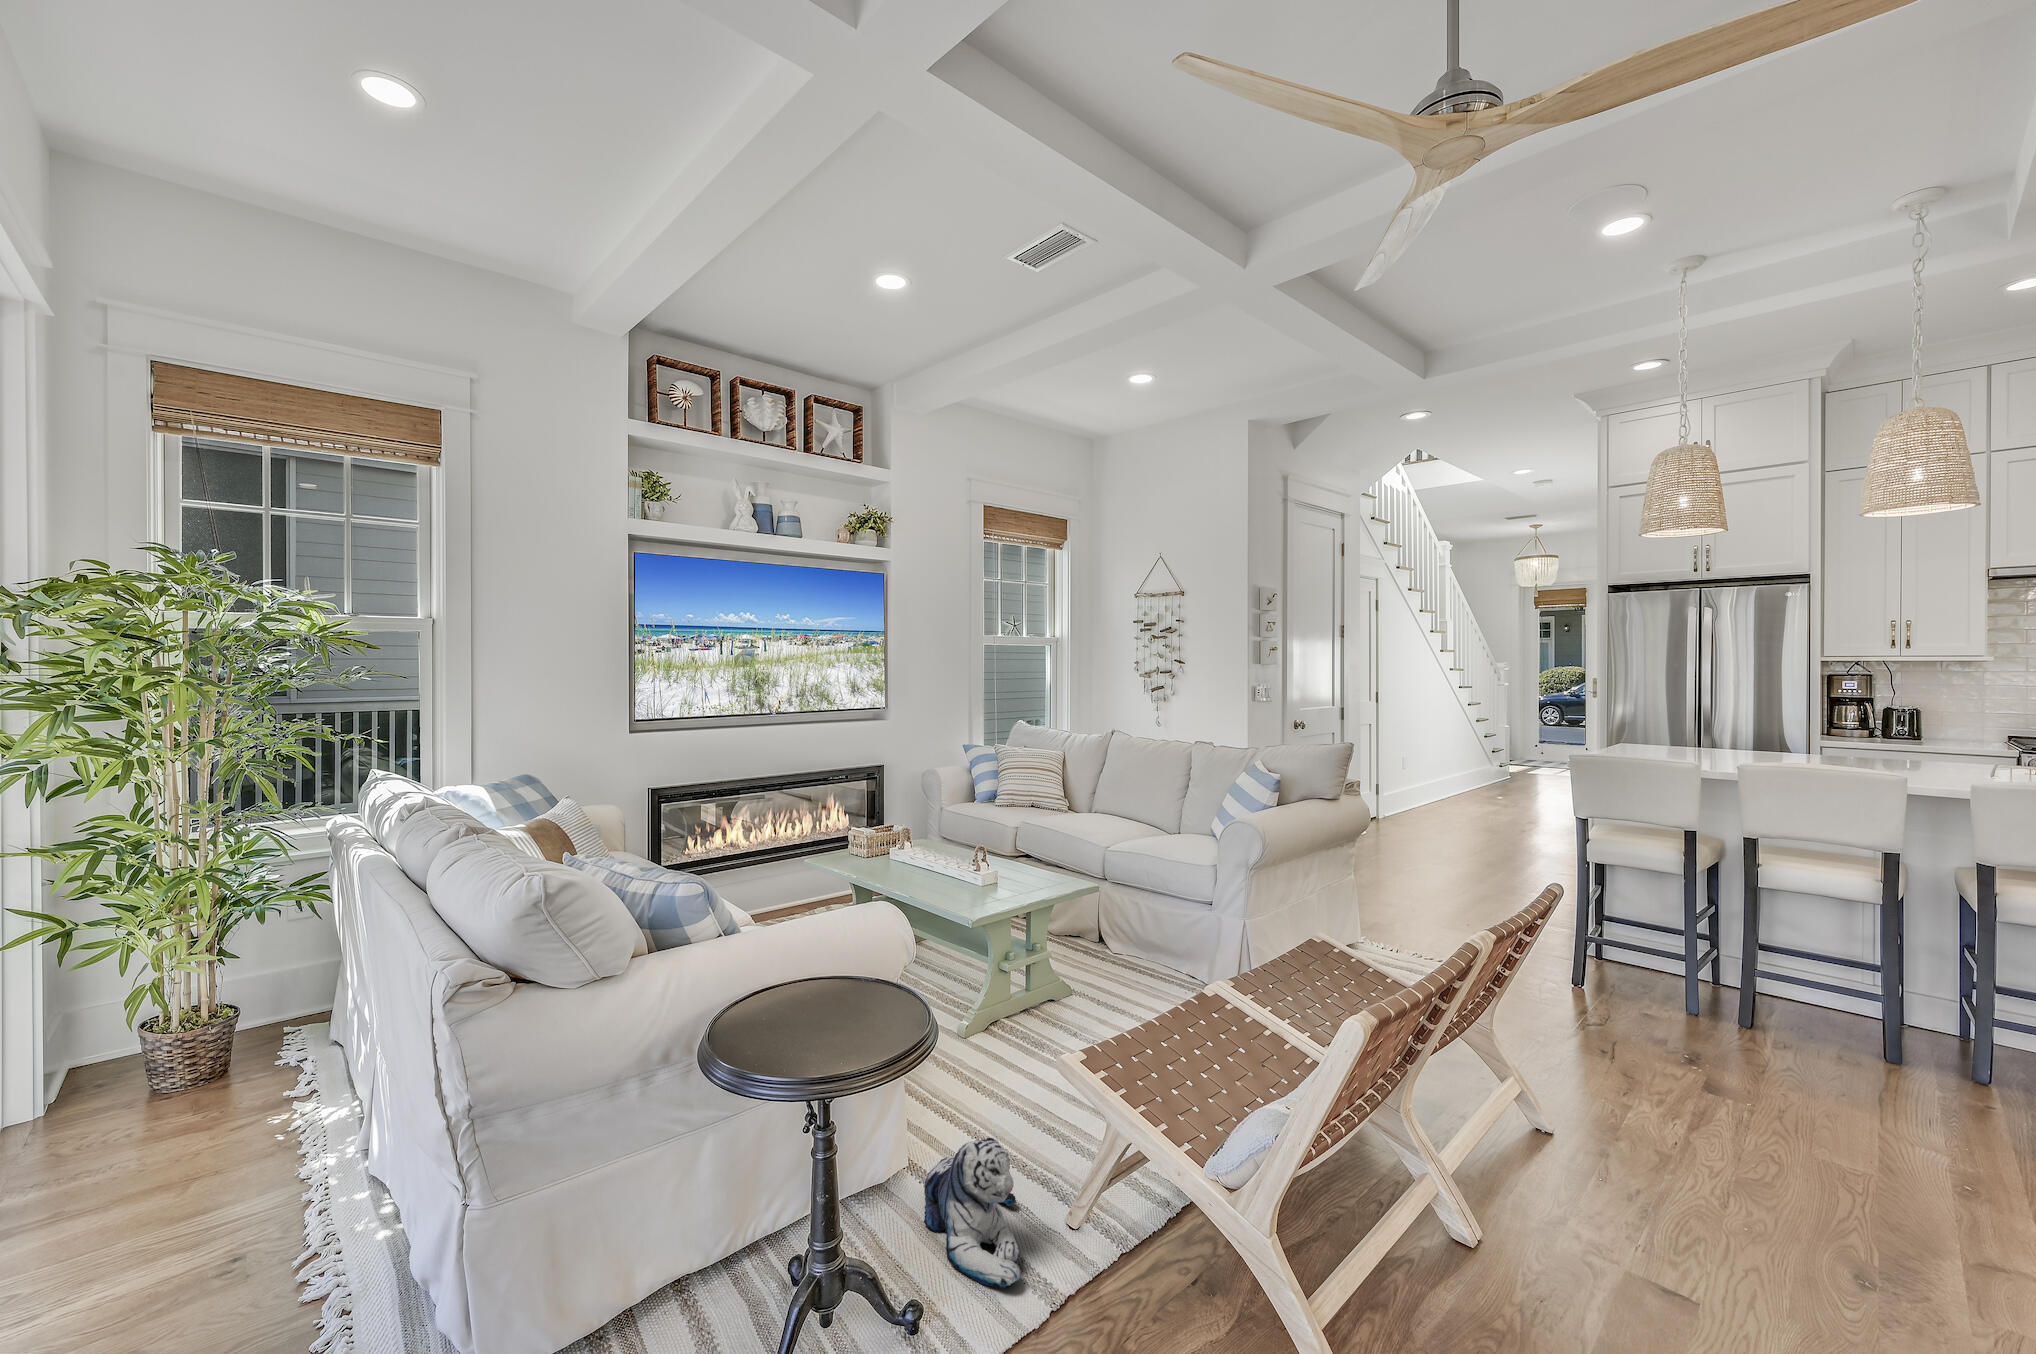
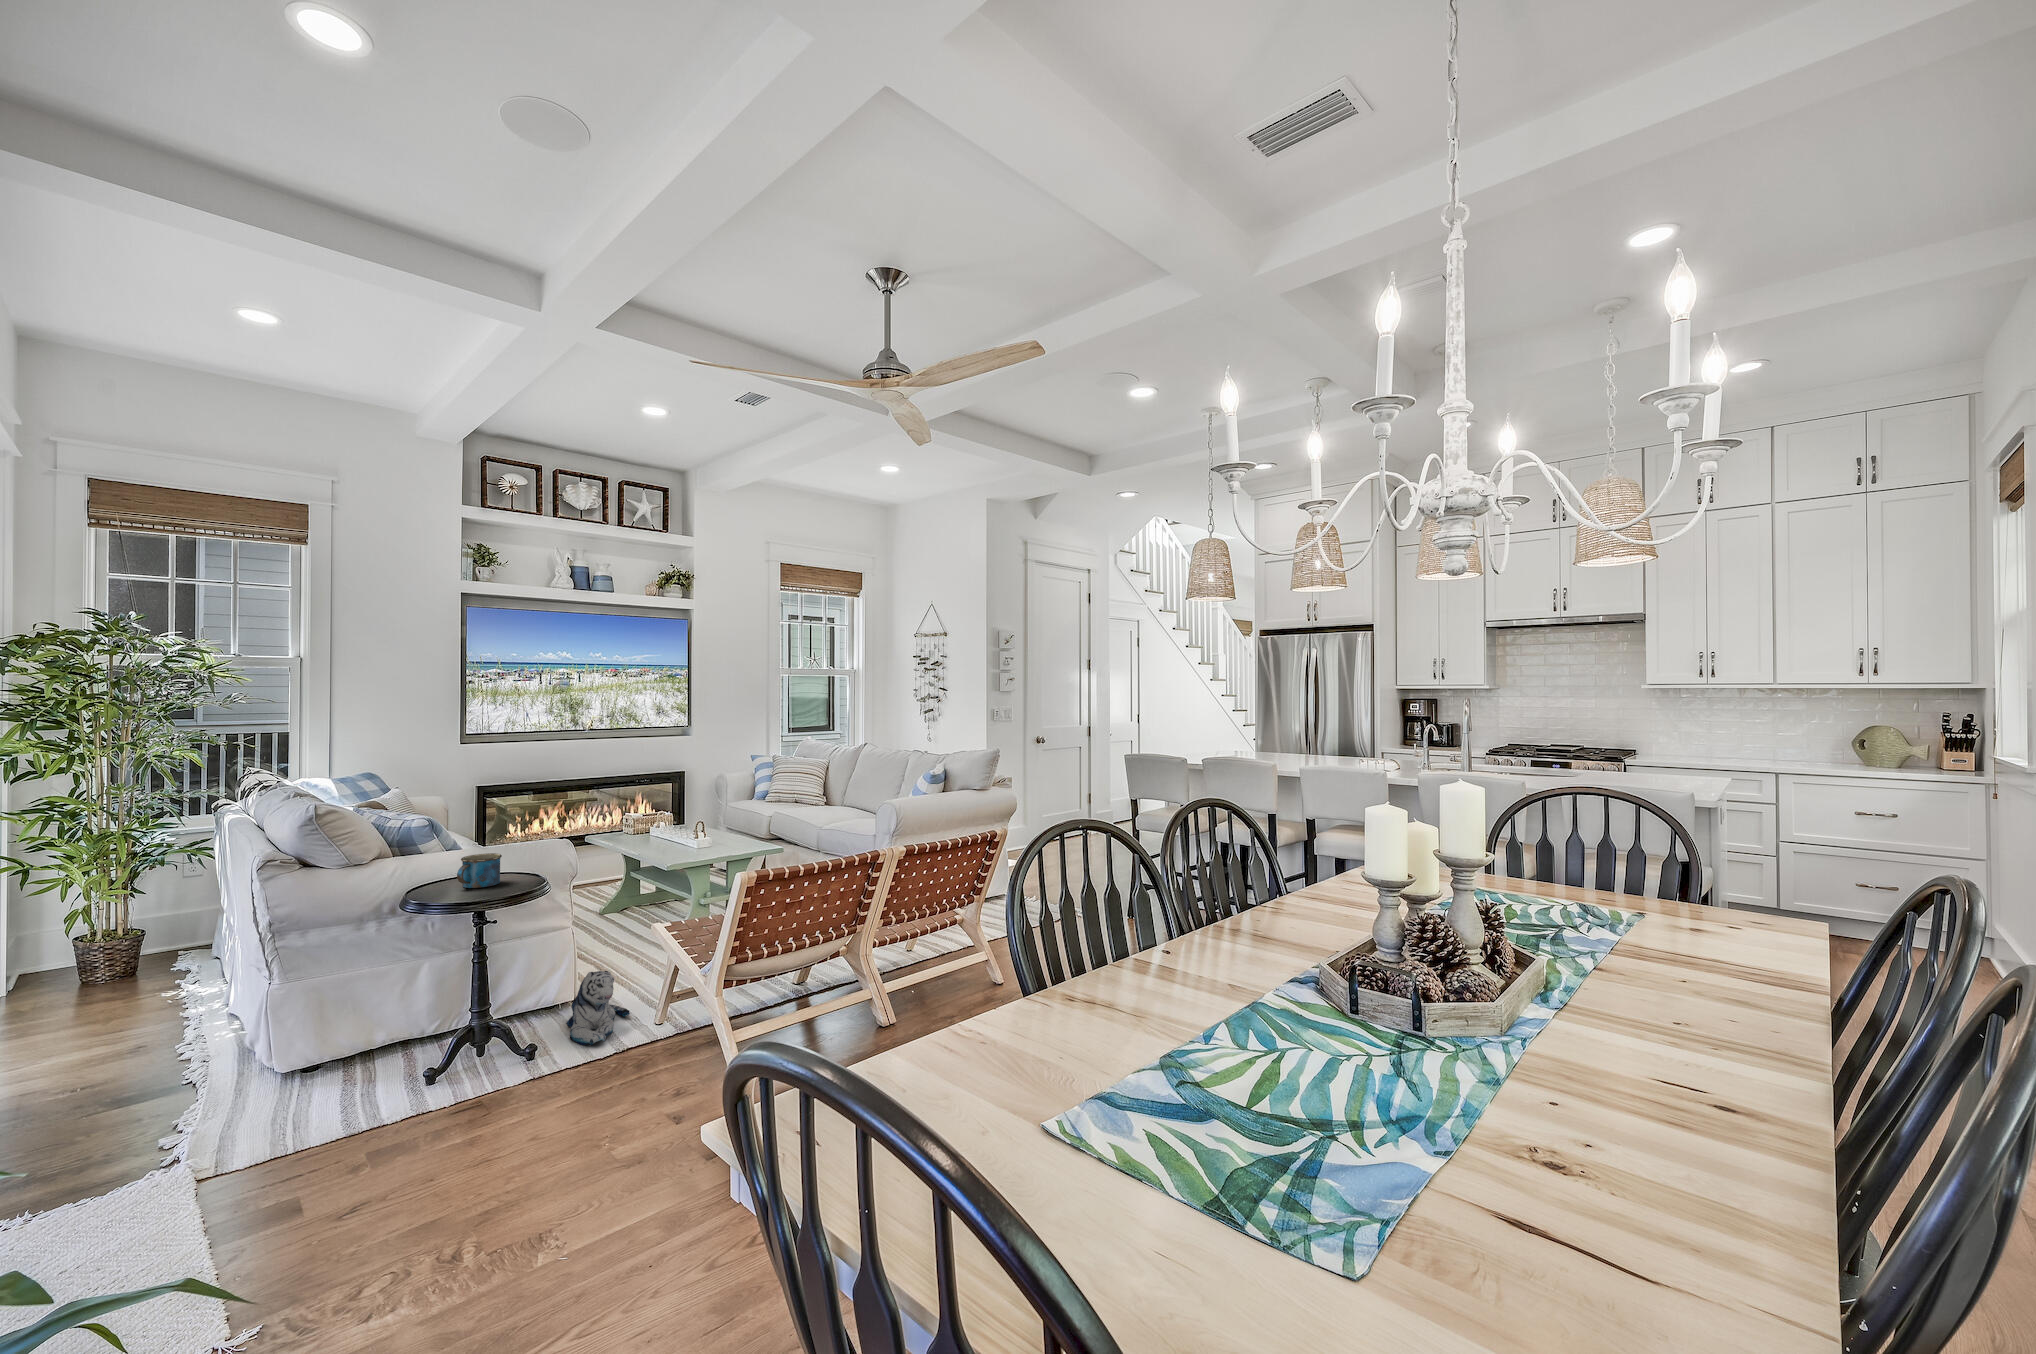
mug: none [784,950,848,1020] -> present [457,853,502,888]

